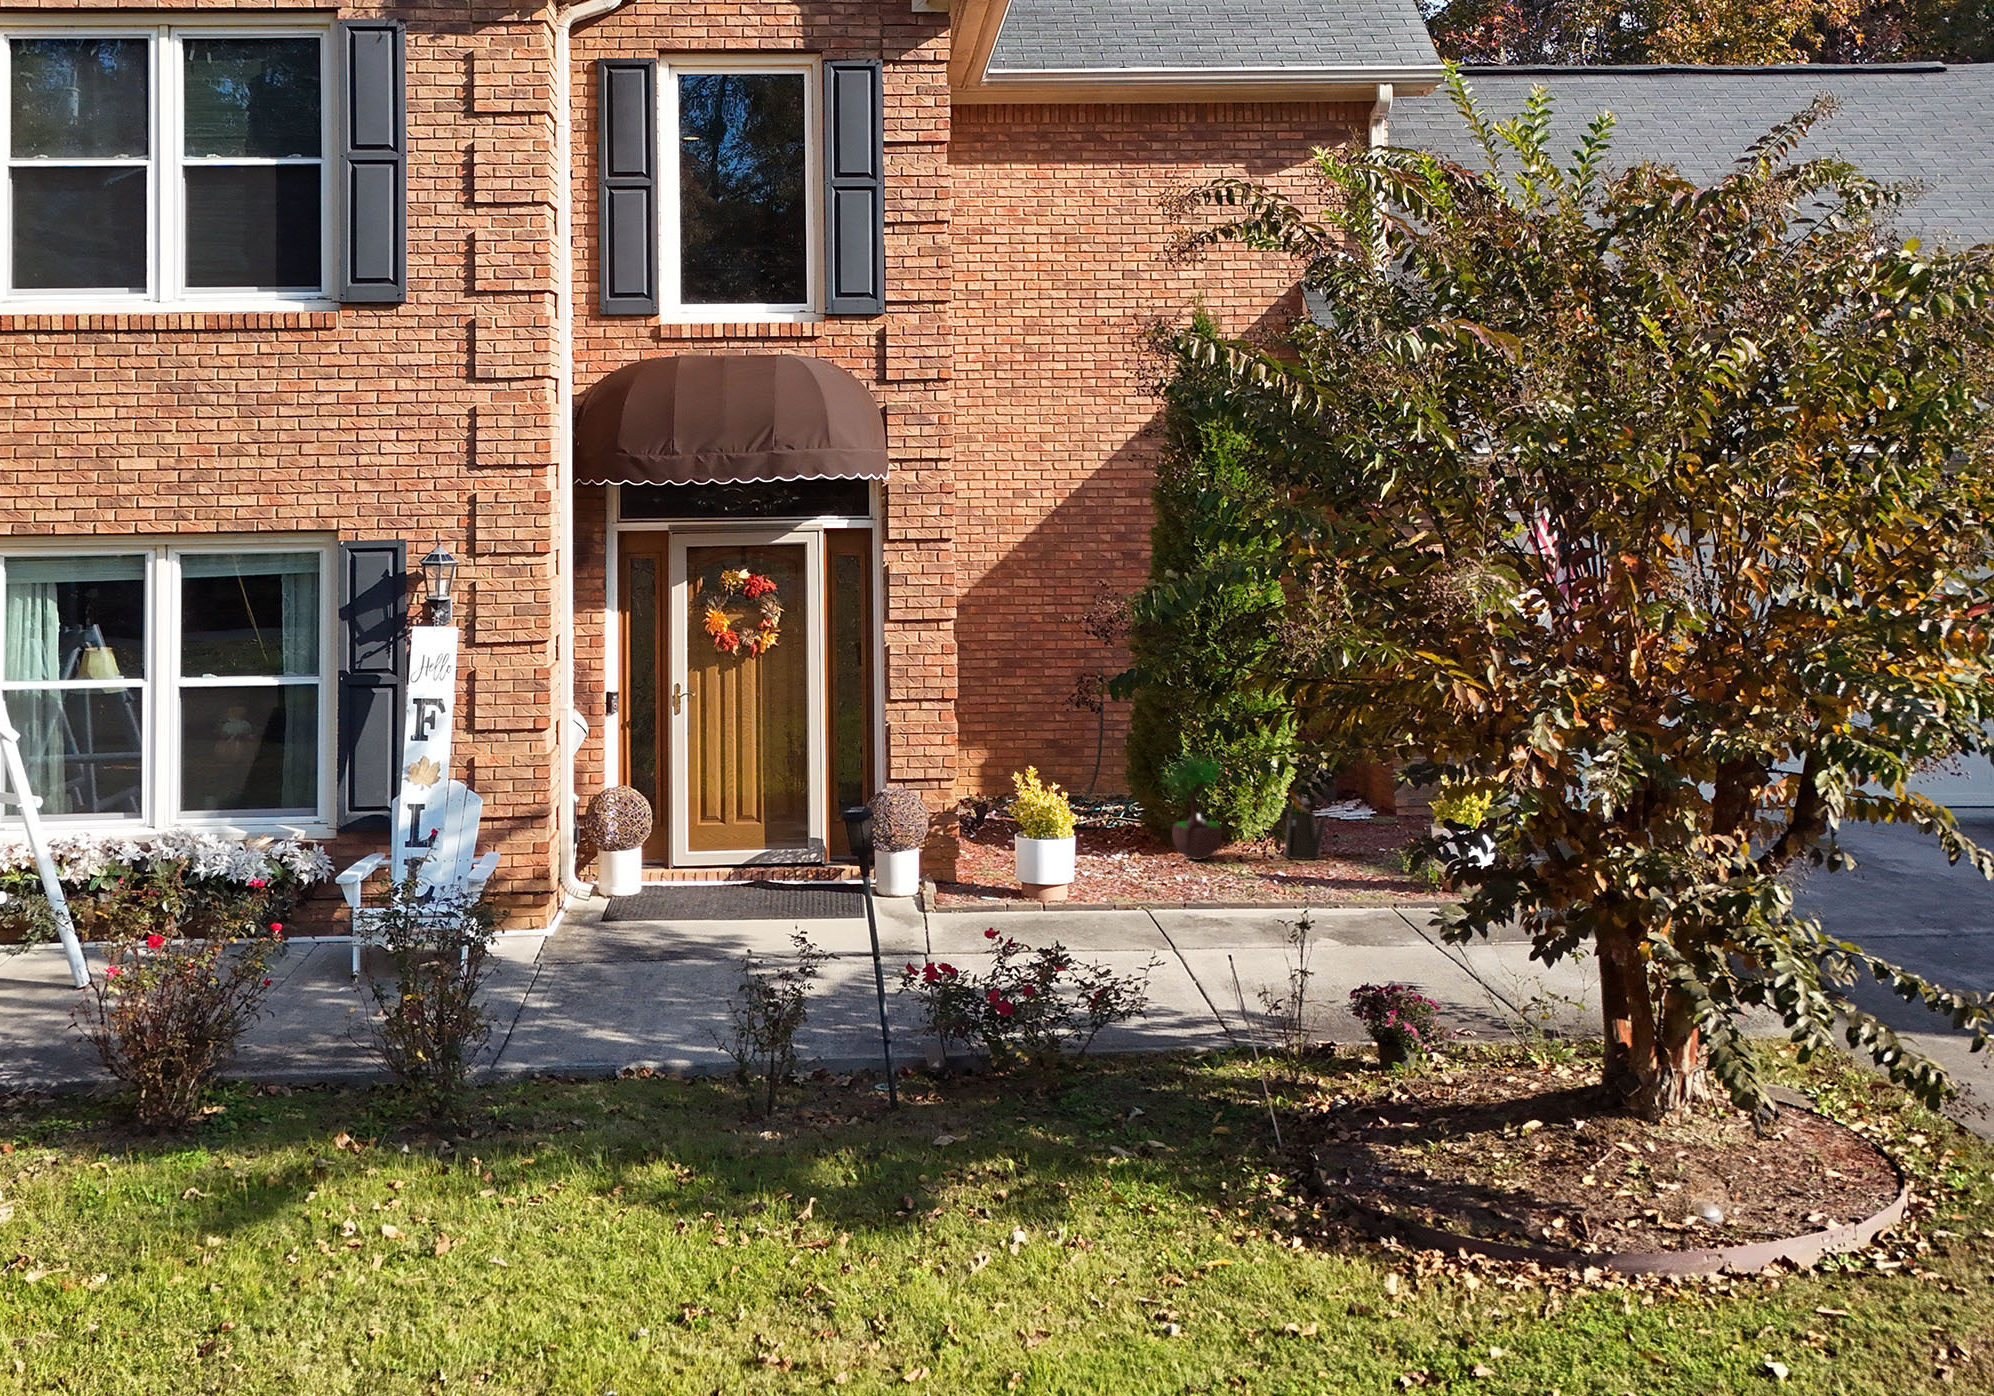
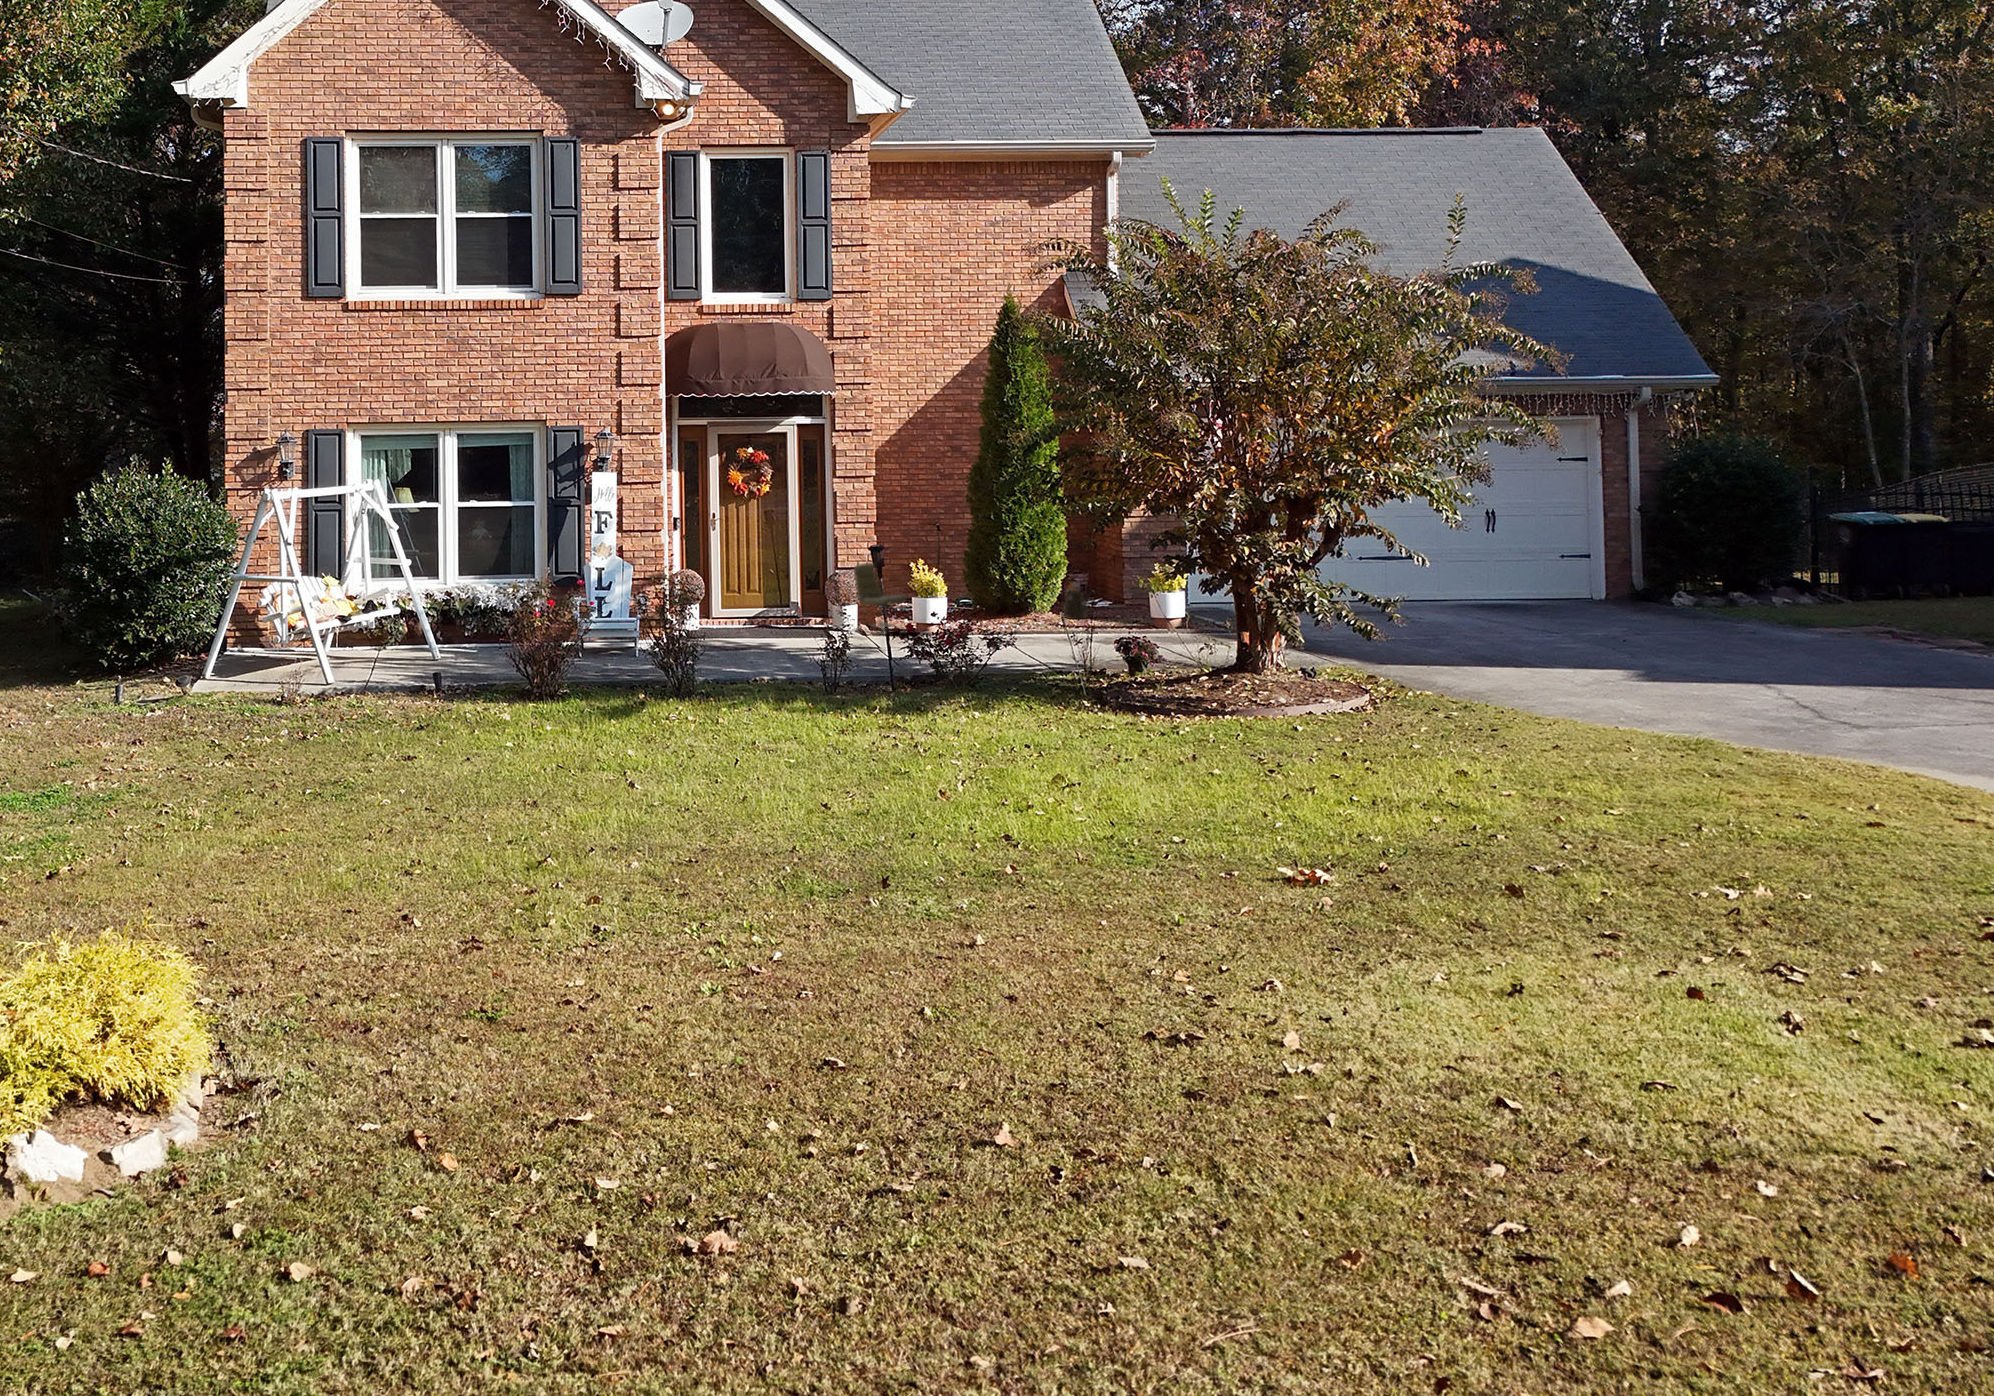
potted tree: present [1164,755,1222,860] -> none [990,551,1030,618]
chair: none [910,773,1002,907] -> present [854,563,906,634]

